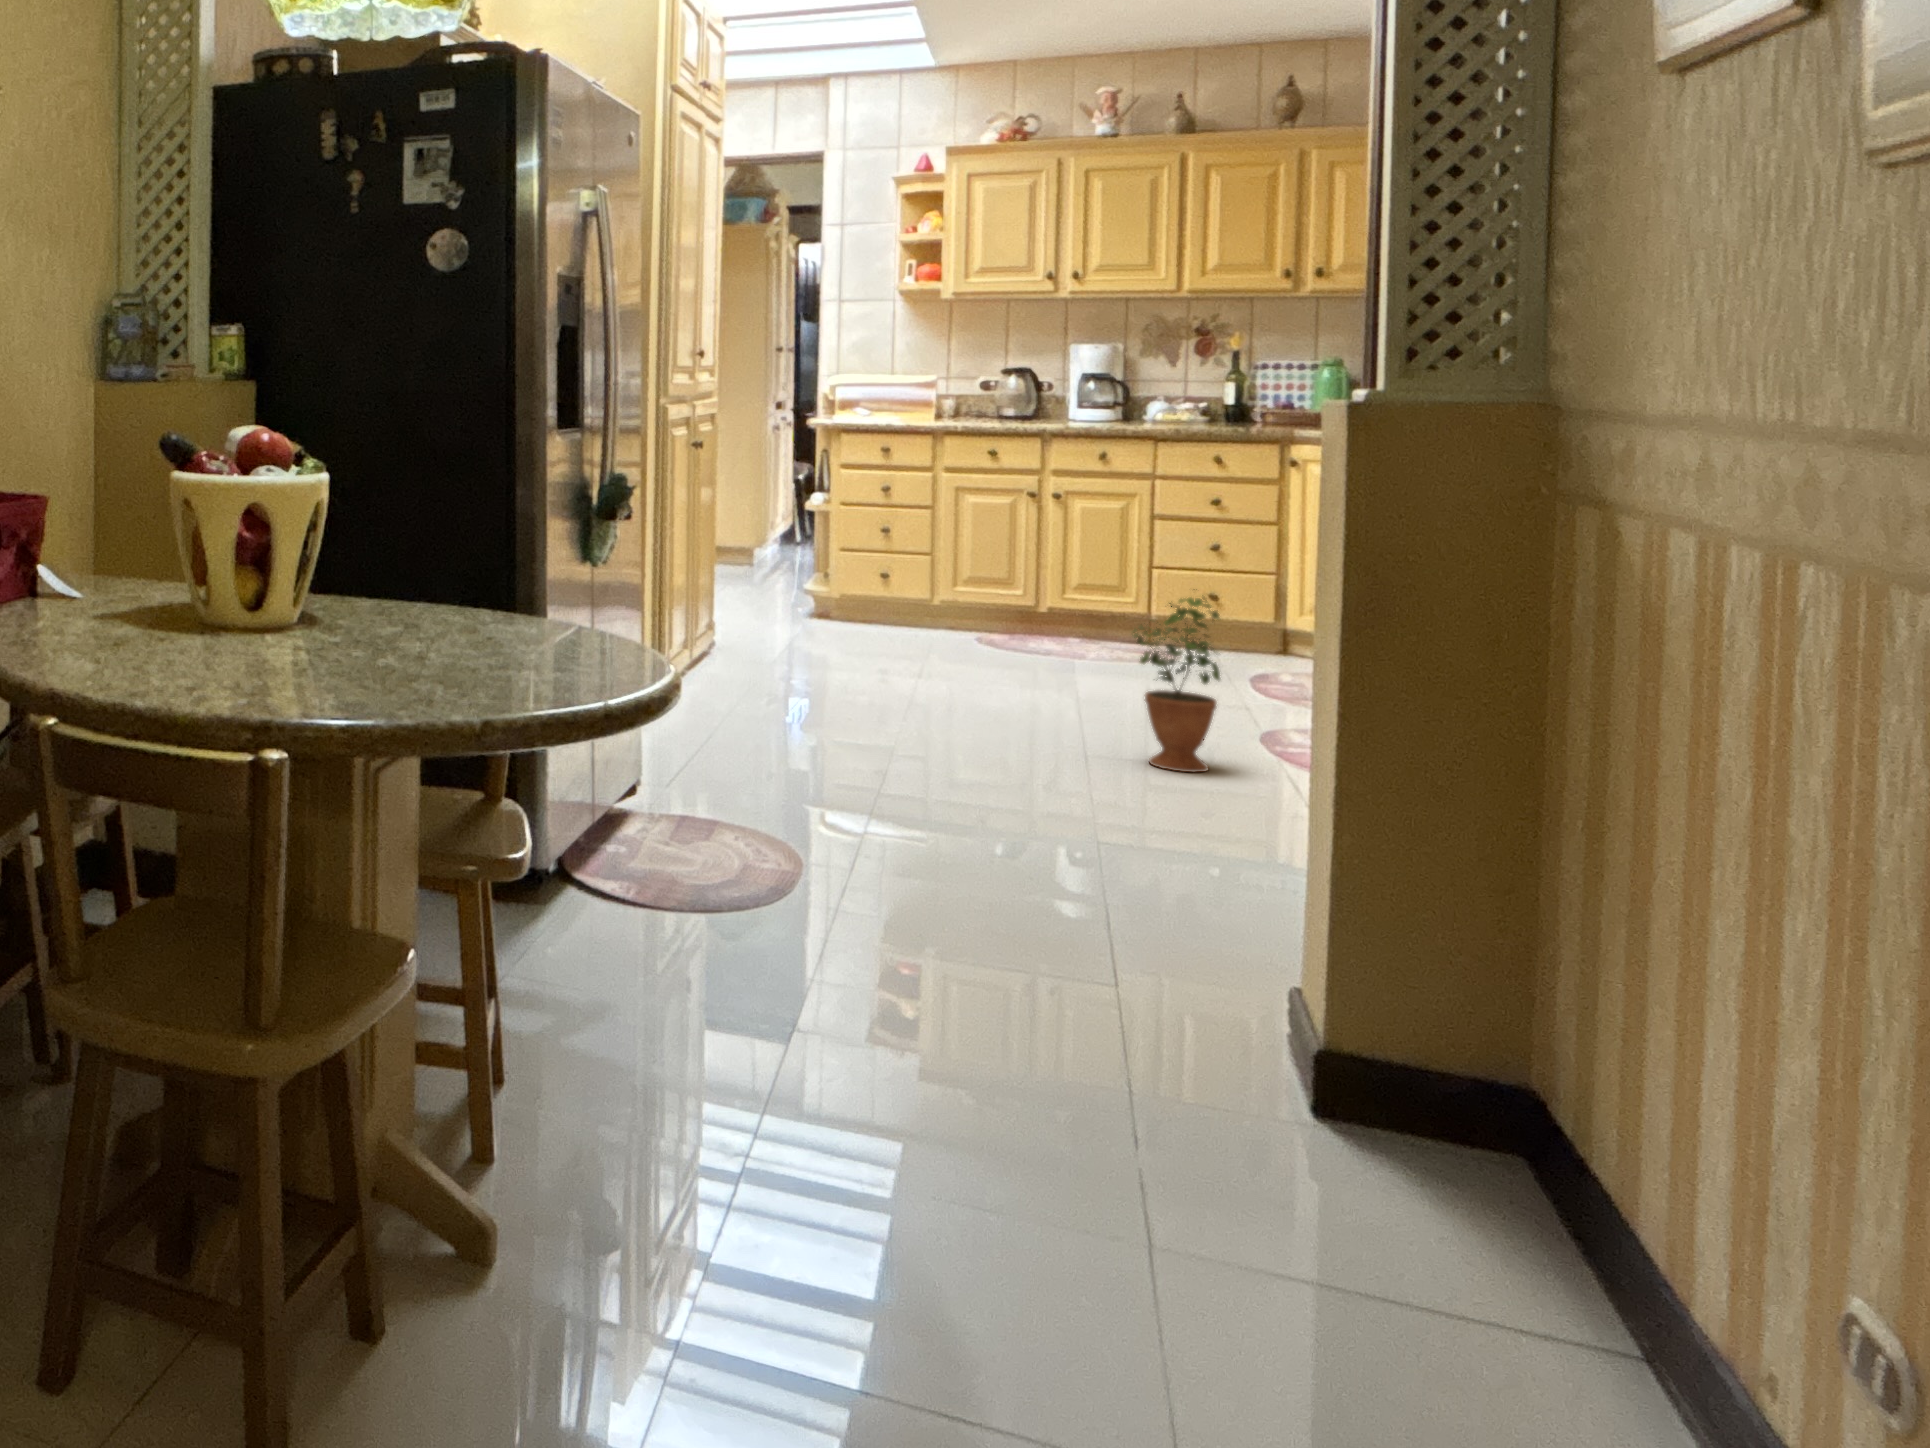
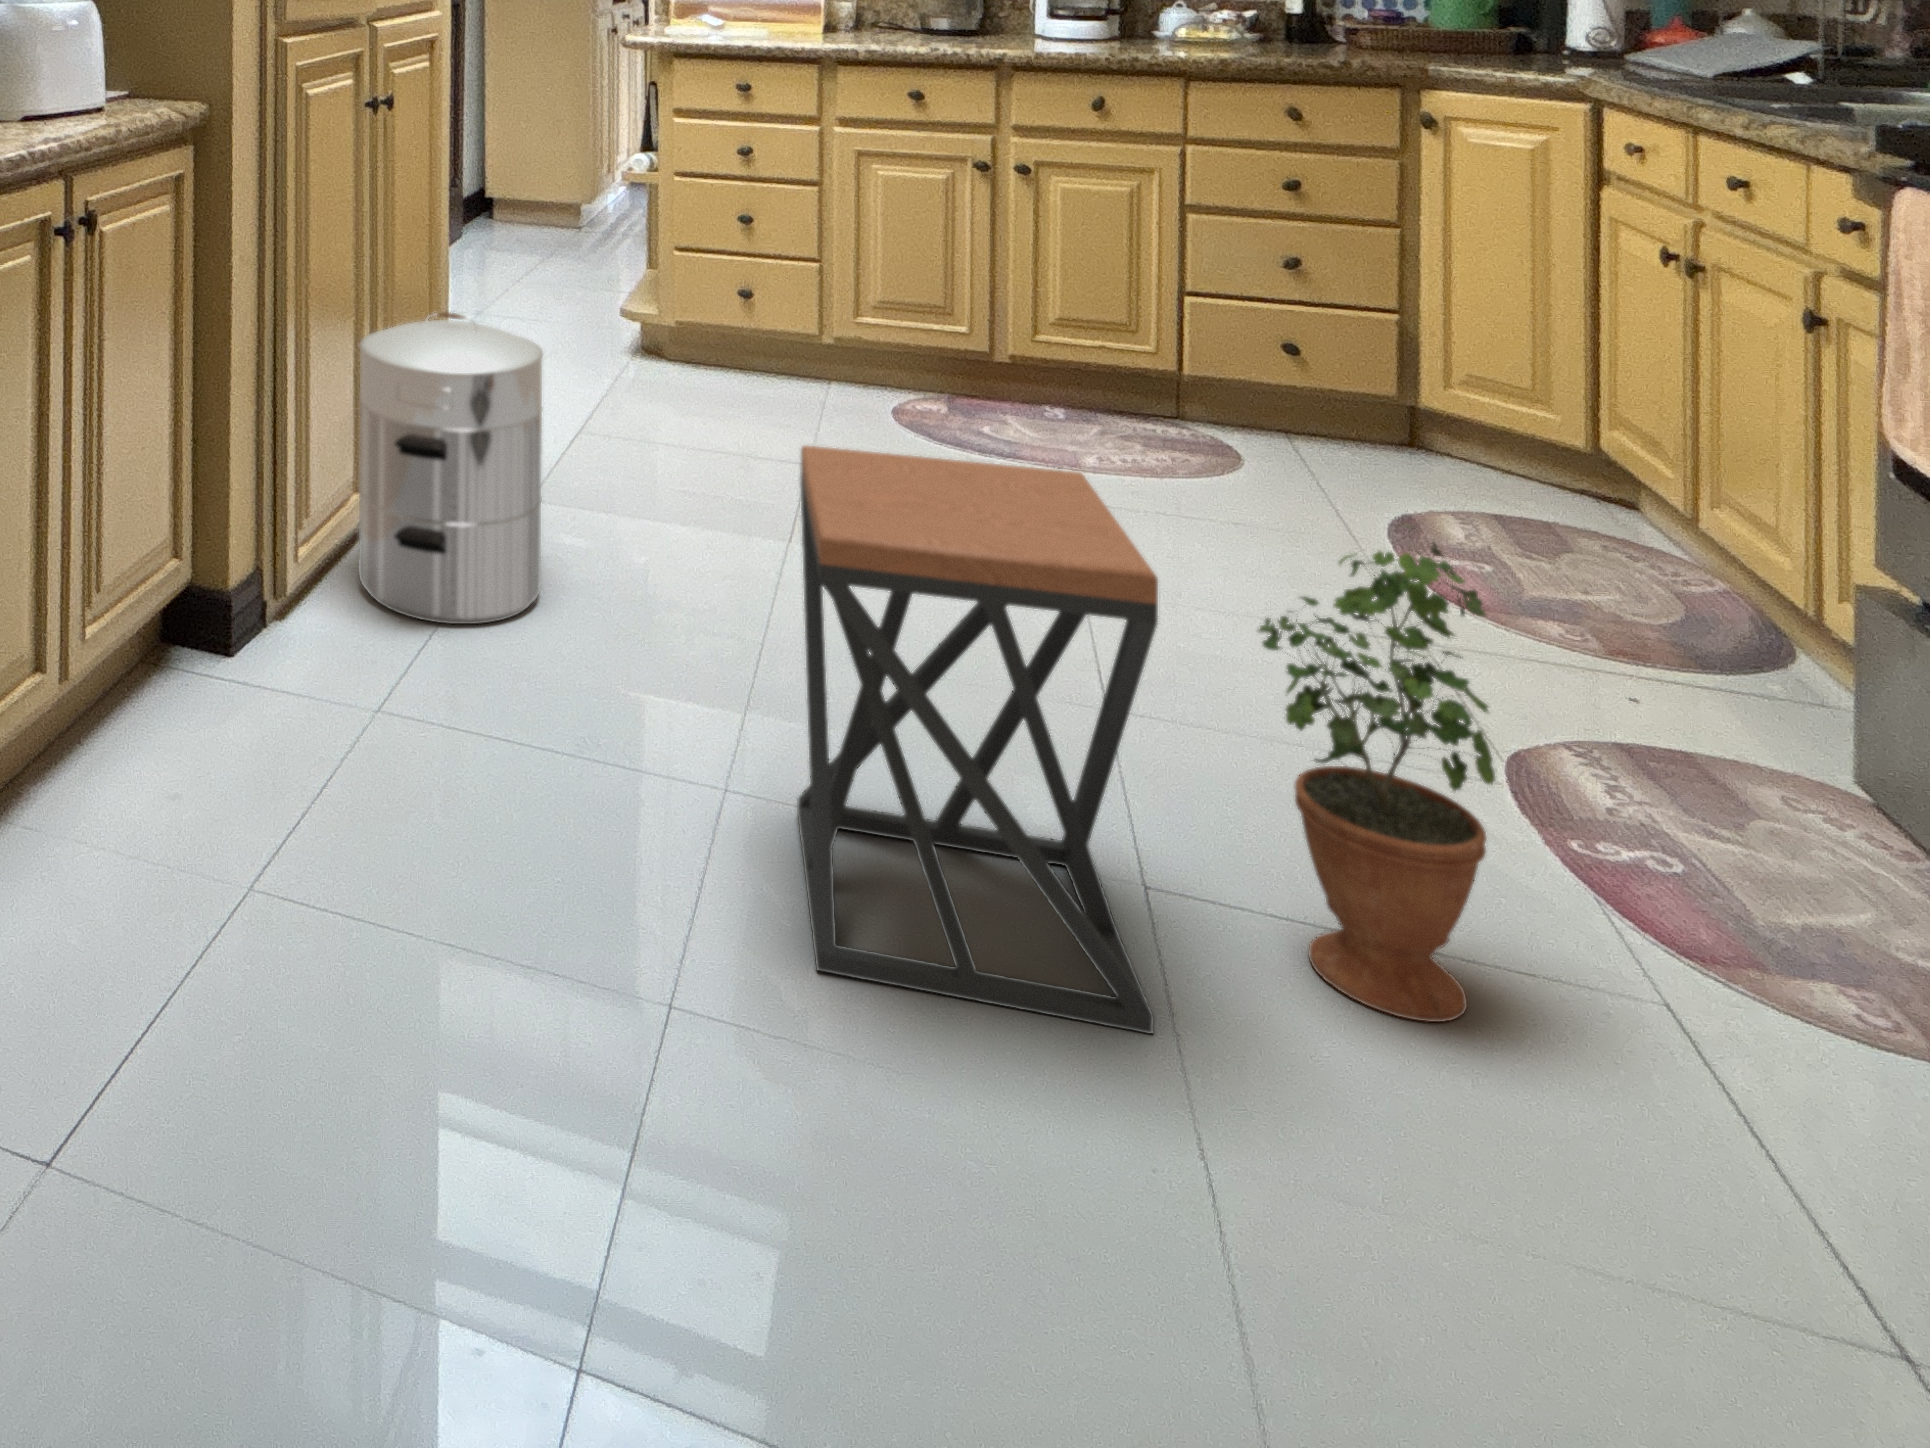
waste bin: none [698,546,797,694] -> present [359,312,543,624]
stool: none [934,574,1085,773] -> present [797,446,1158,1034]

